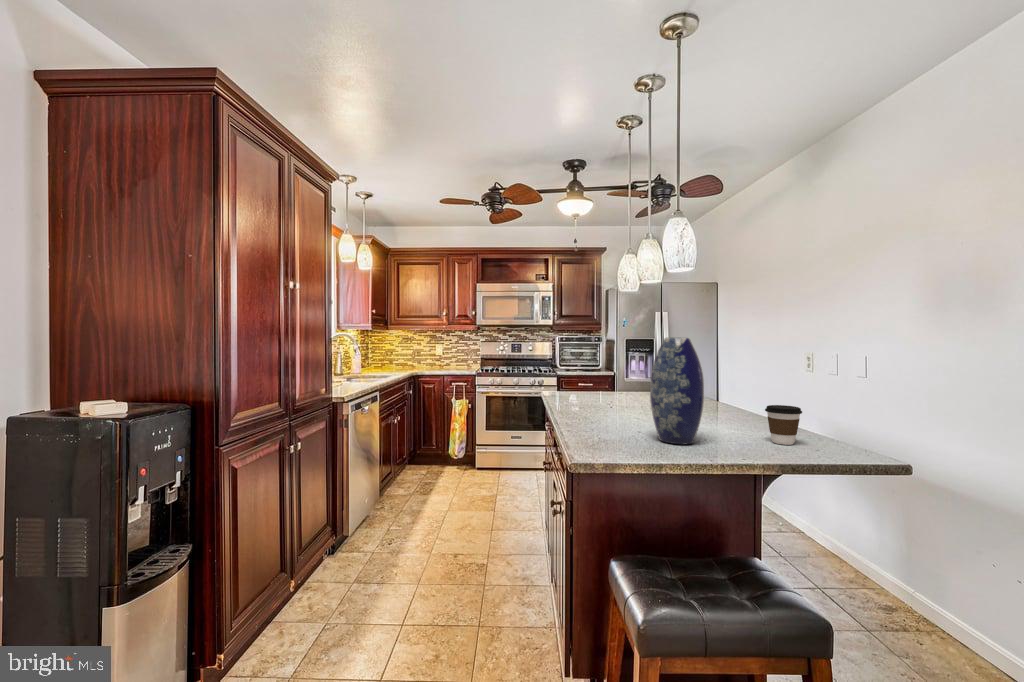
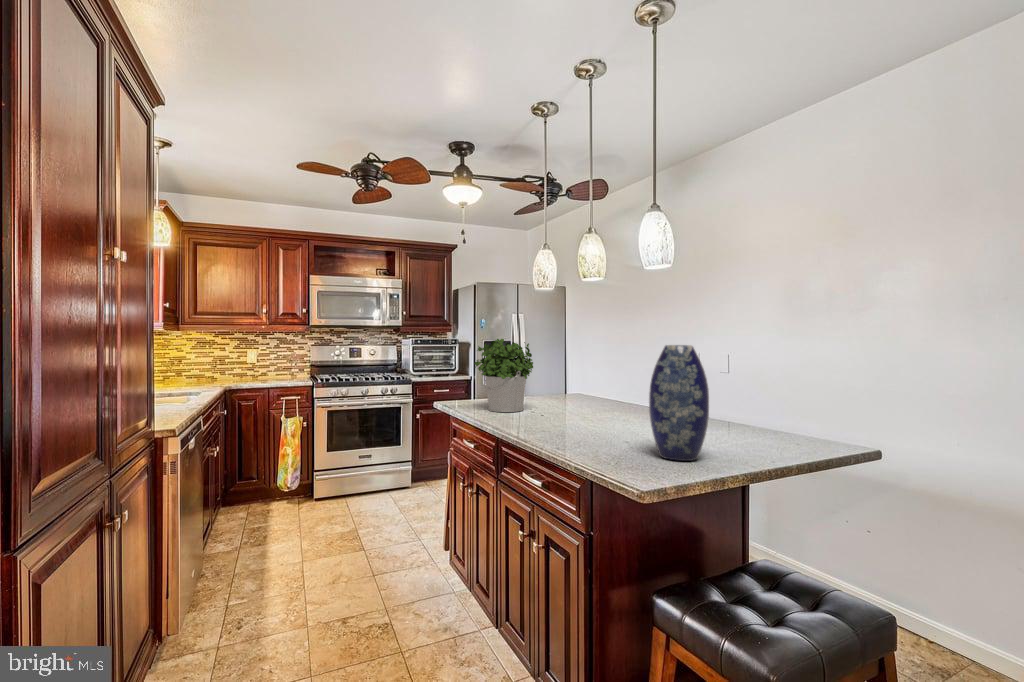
potted plant: none [562,334,618,400] -> present [474,339,533,412]
coffee cup: present [765,405,802,445] -> none [743,411,779,450]

